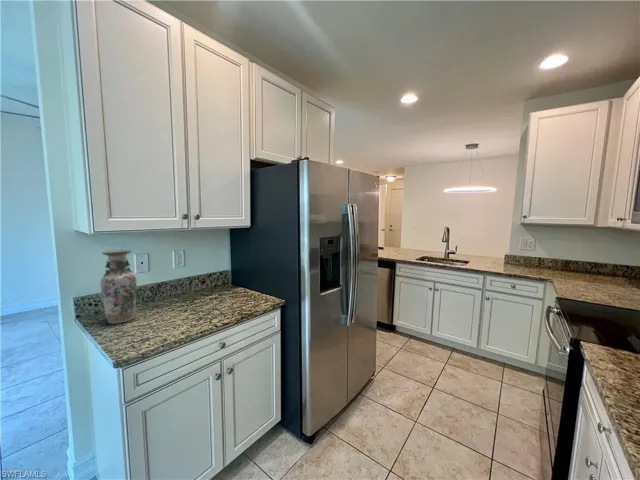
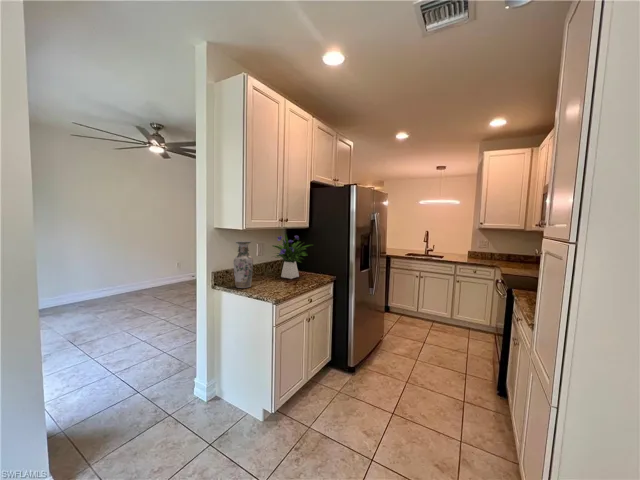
flower arrangement: none [180,237,247,303] -> present [273,234,311,279]

